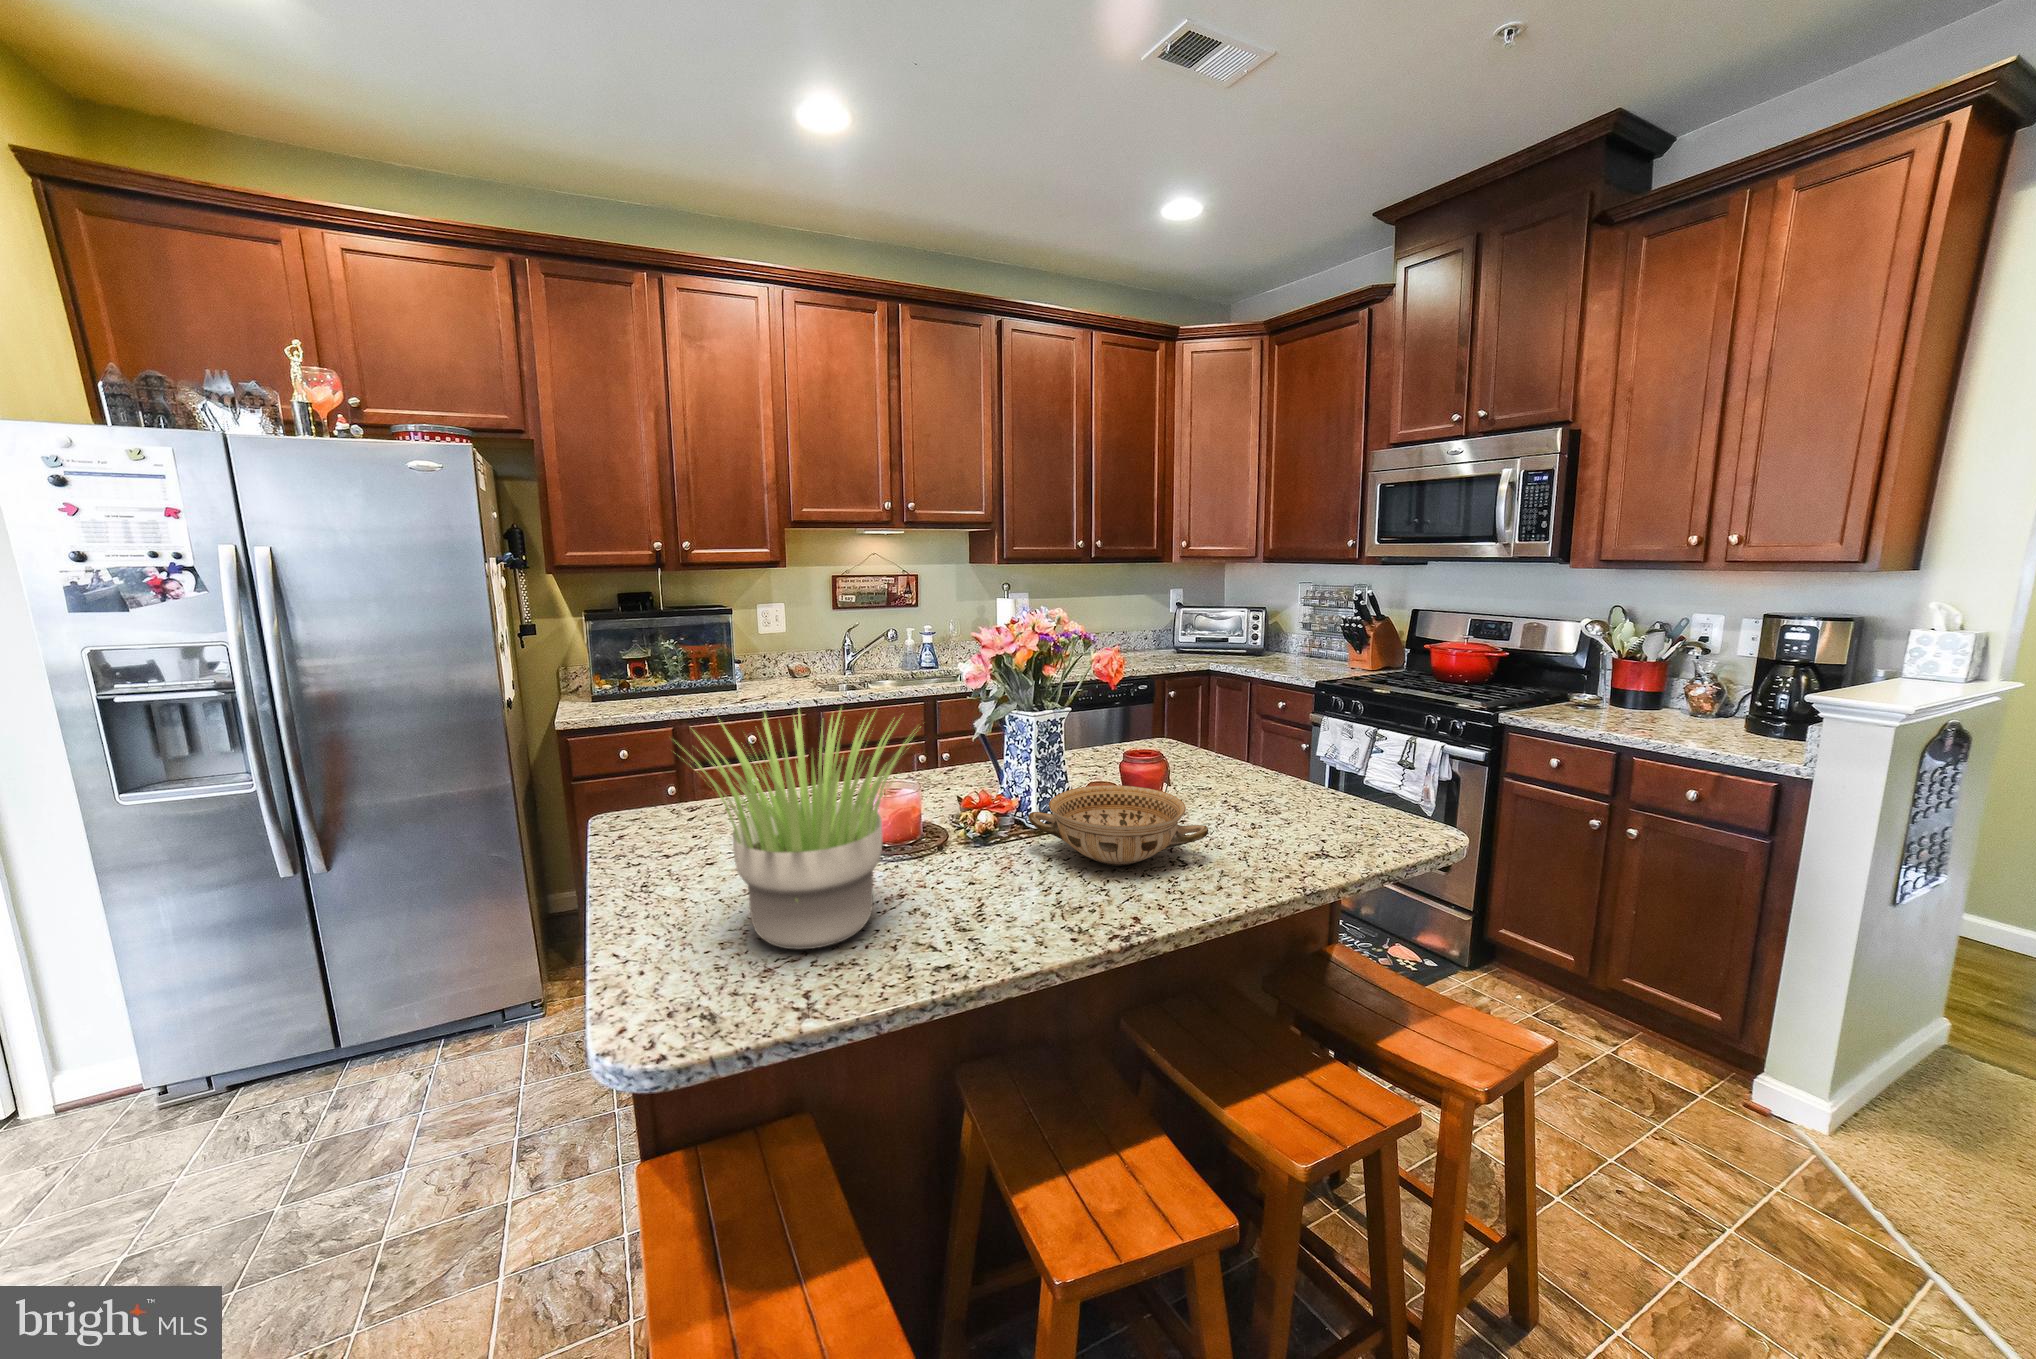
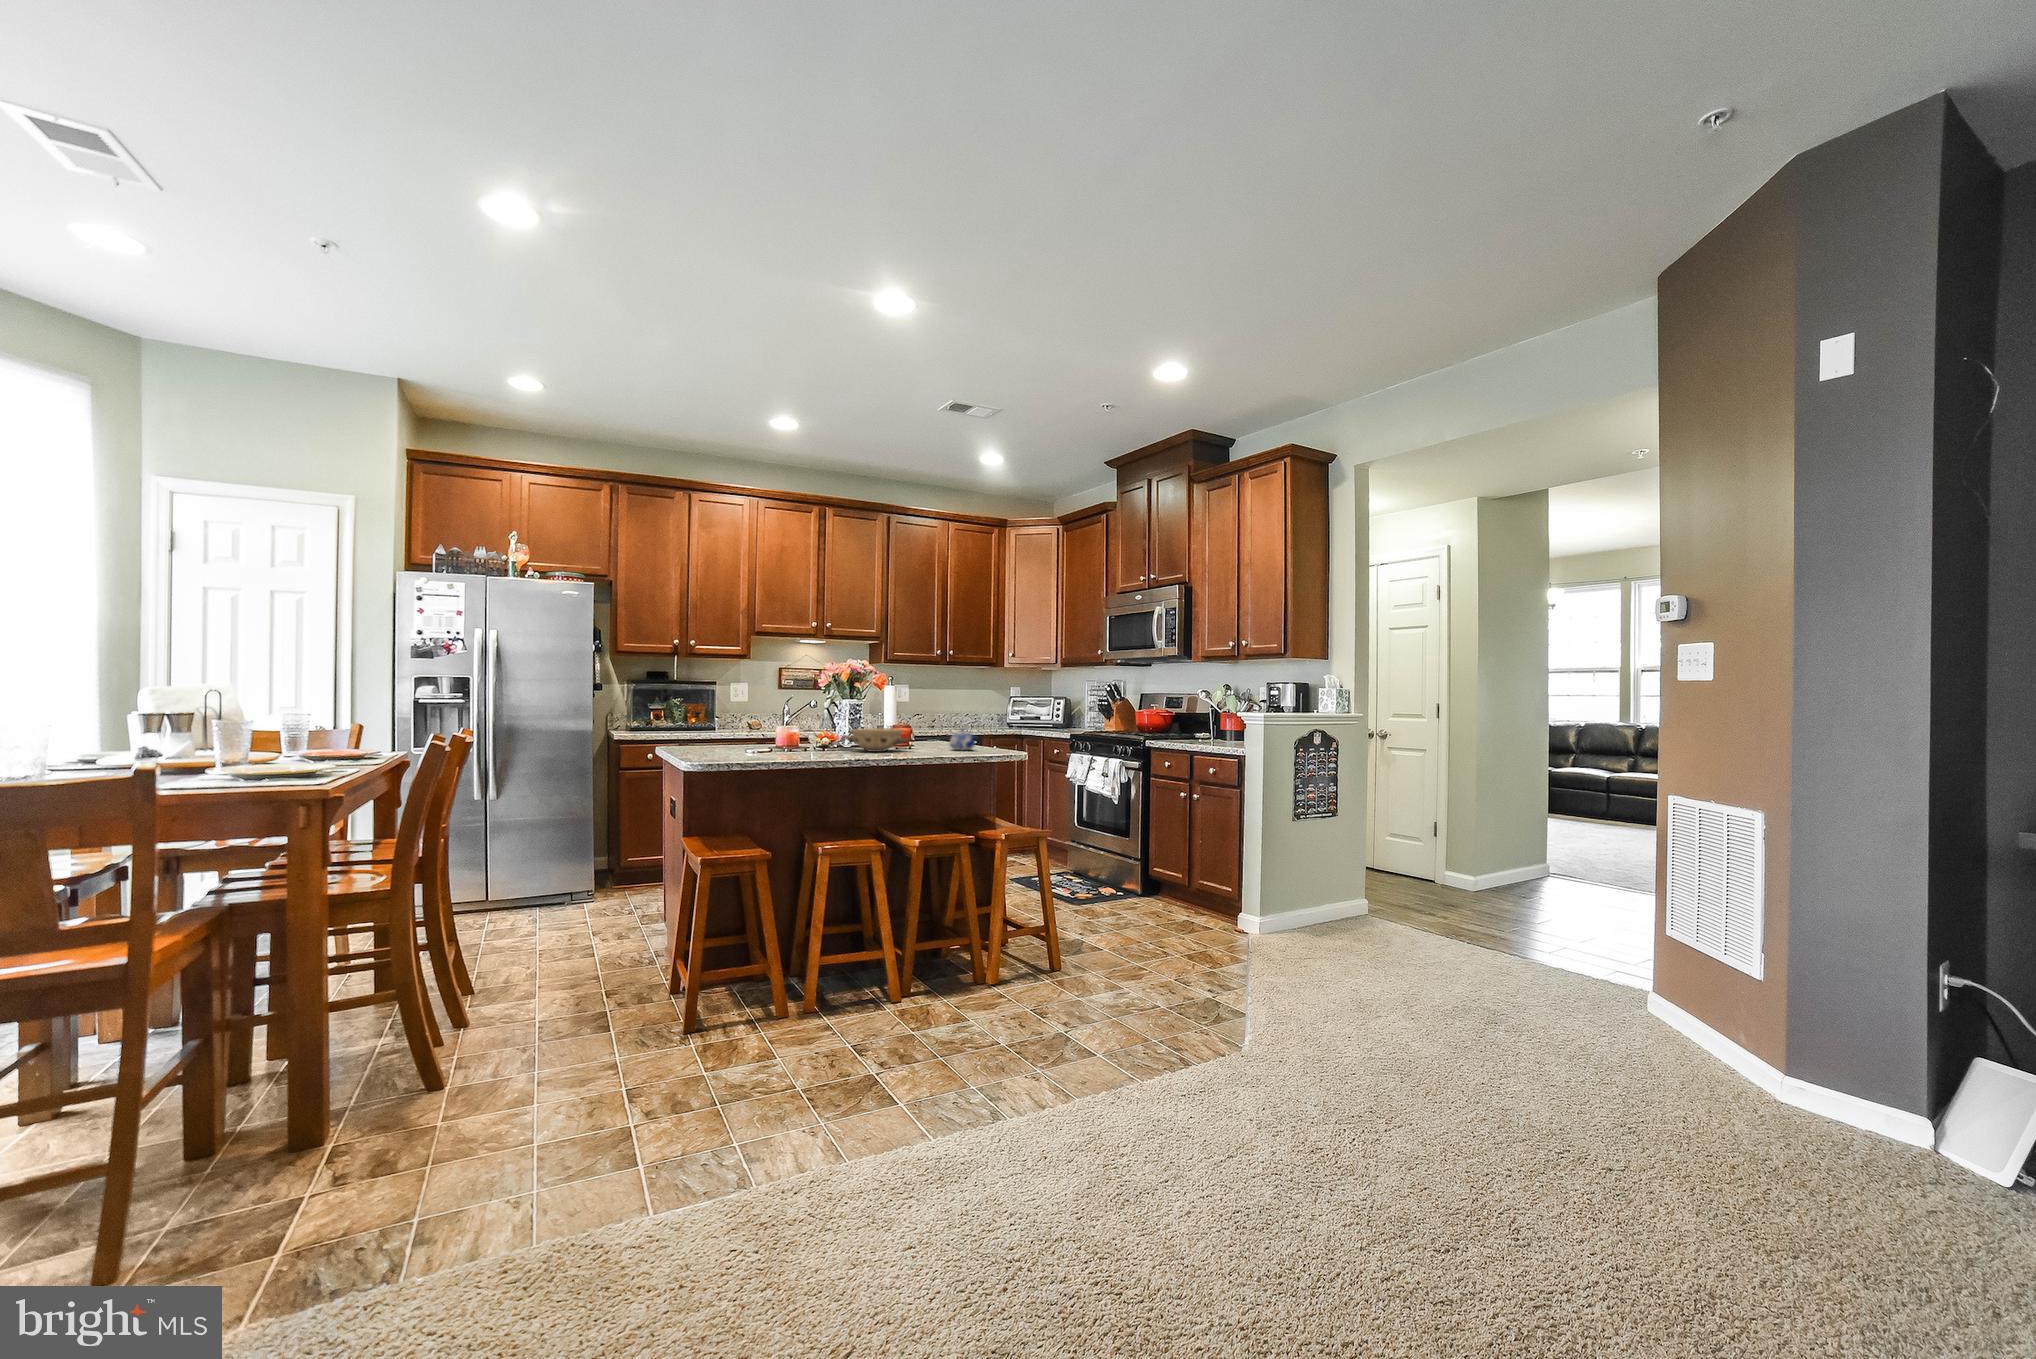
potted plant: present [684,710,915,949] -> none [709,683,797,756]
teapot: none [1272,785,1367,843] -> present [950,729,975,750]

